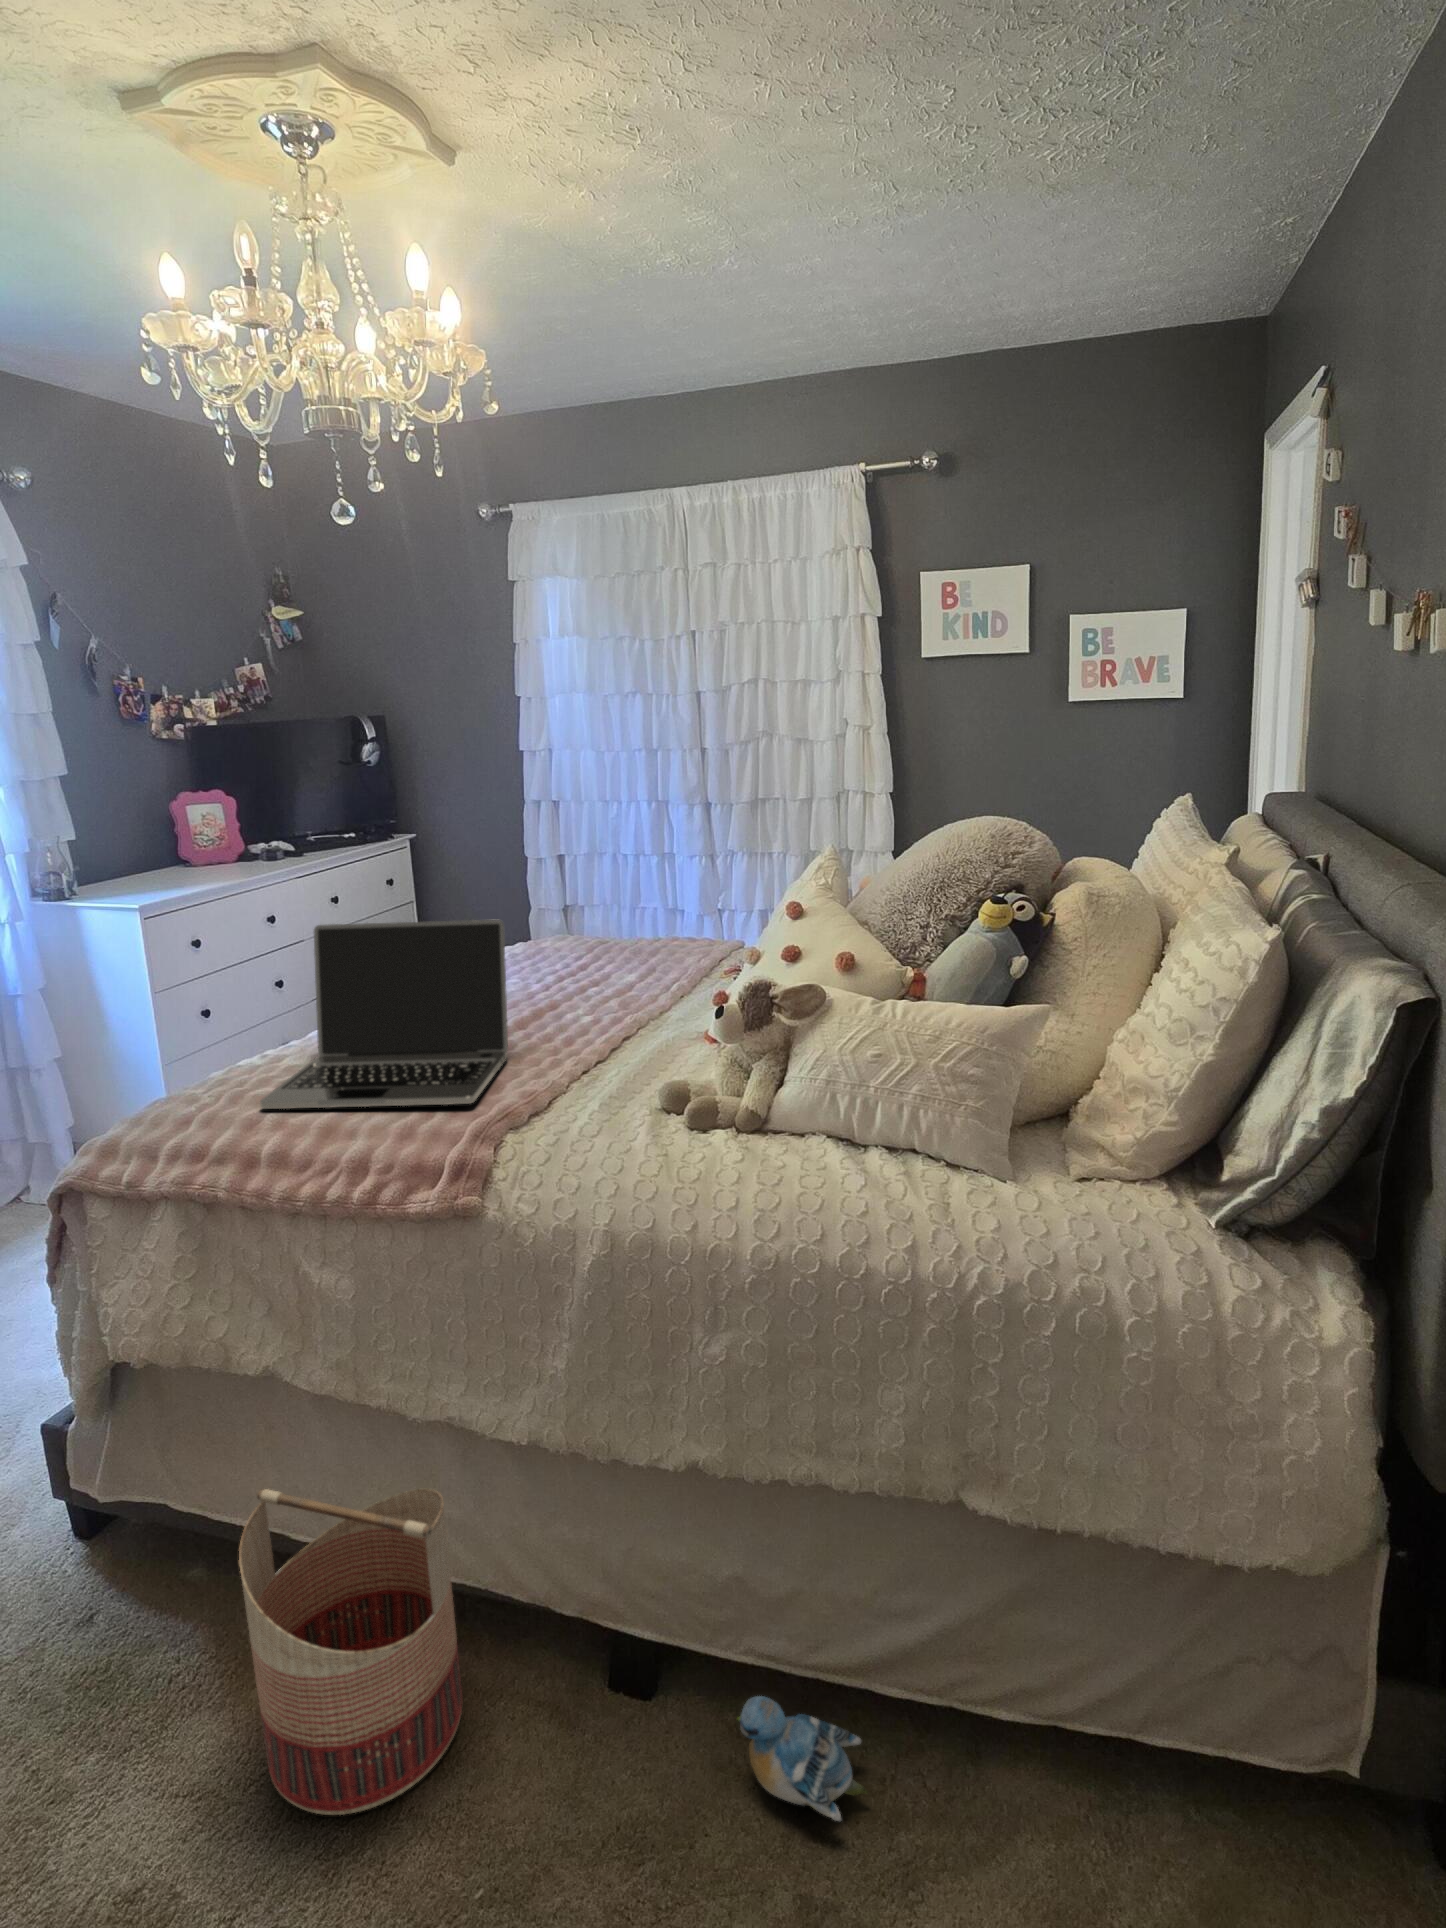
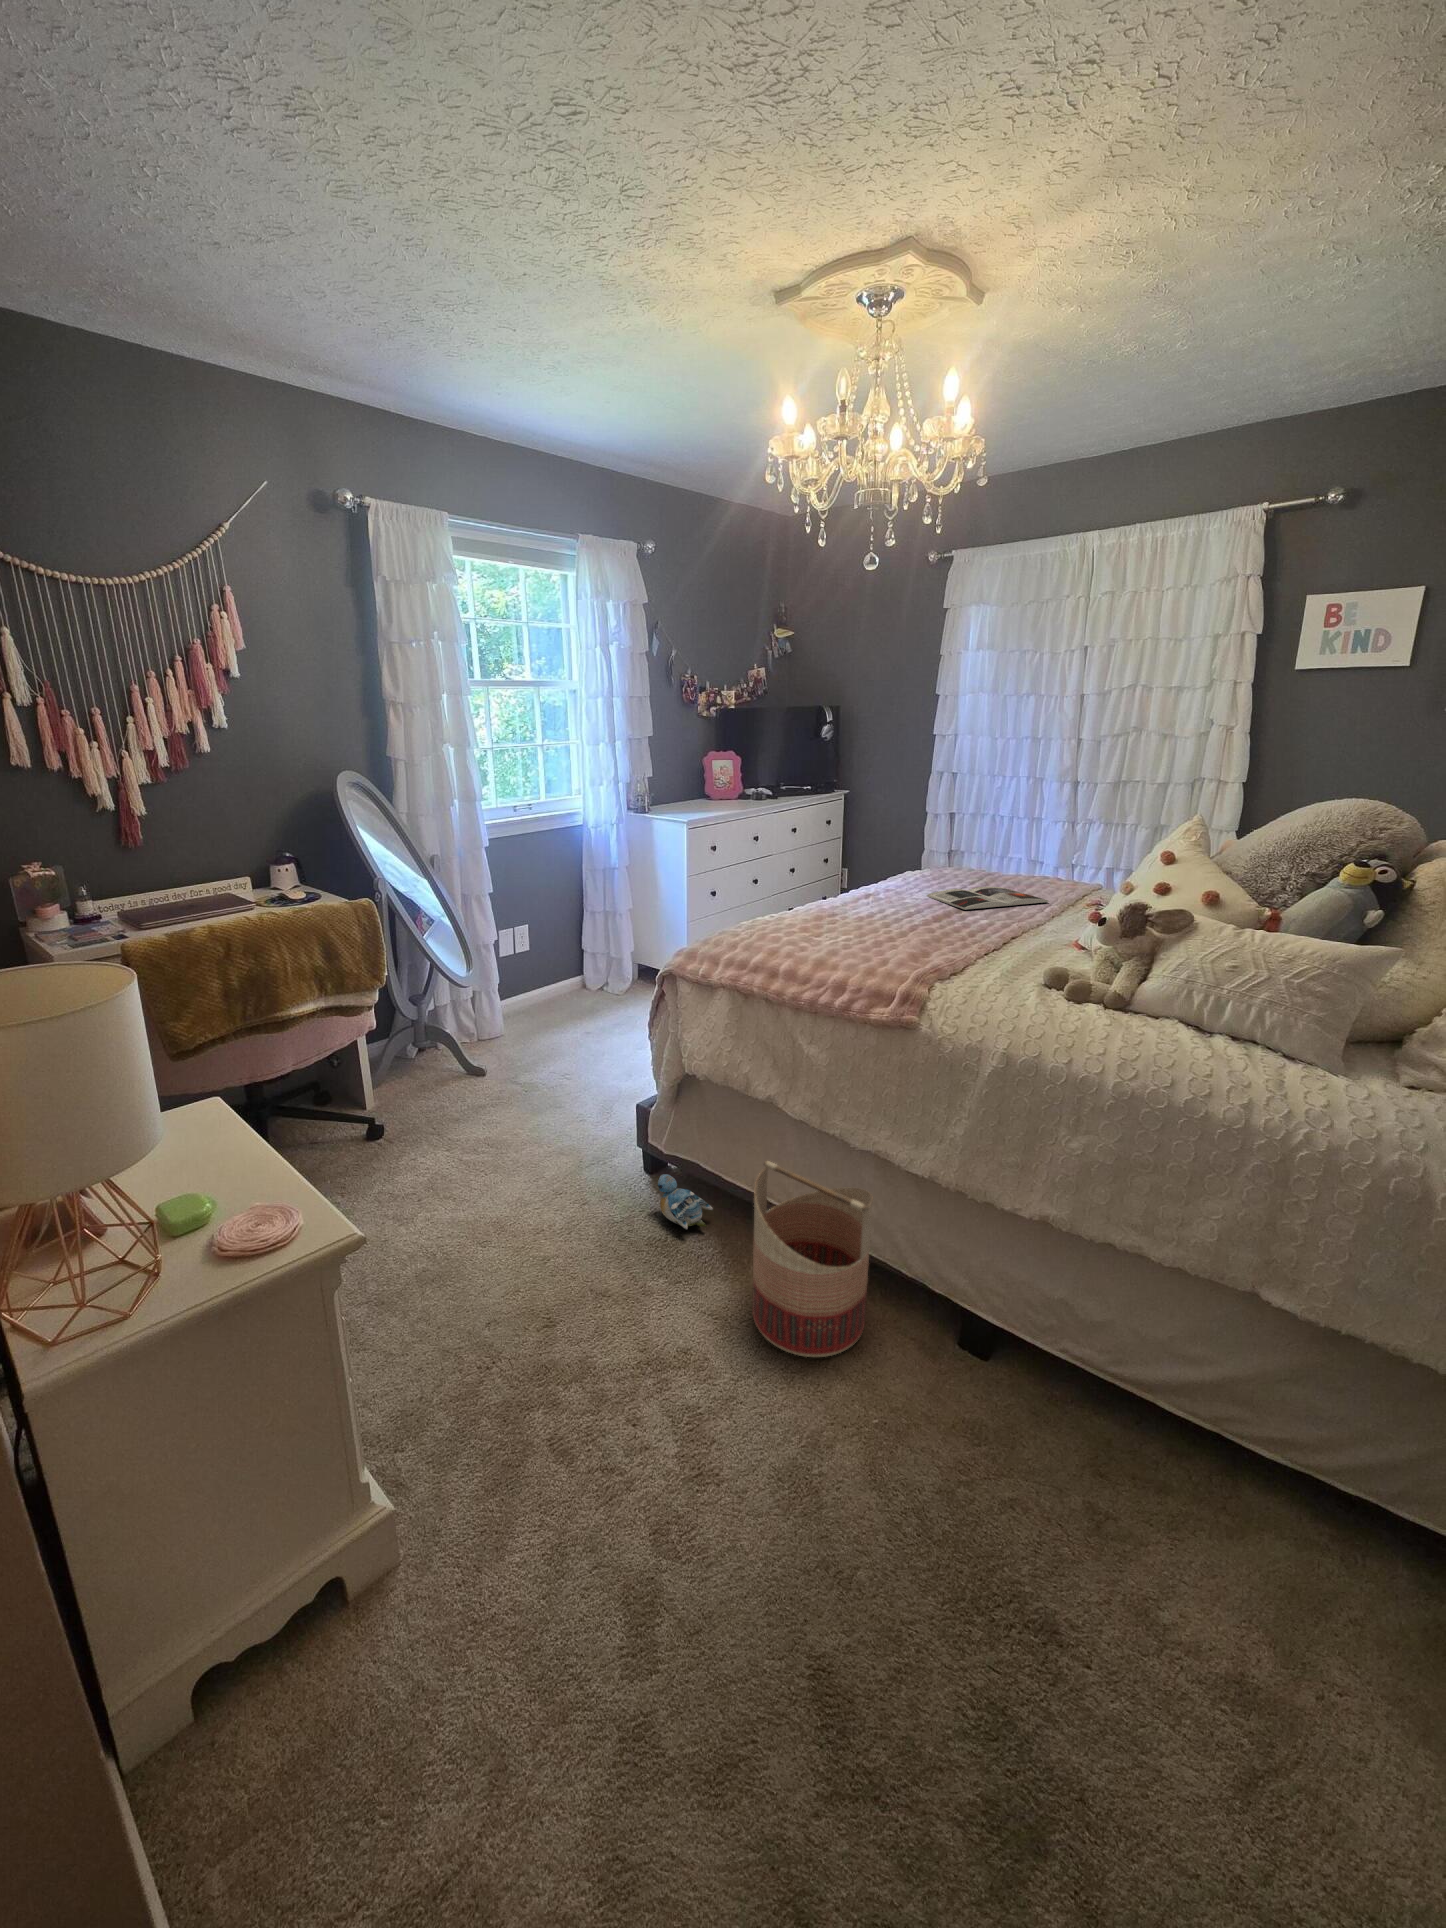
laptop: present [260,920,508,1109] -> none [779,835,941,959]
magazine: none [510,962,677,1005] -> present [927,887,1049,910]
plush toy: present [737,1696,868,1821] -> present [658,1174,713,1229]

